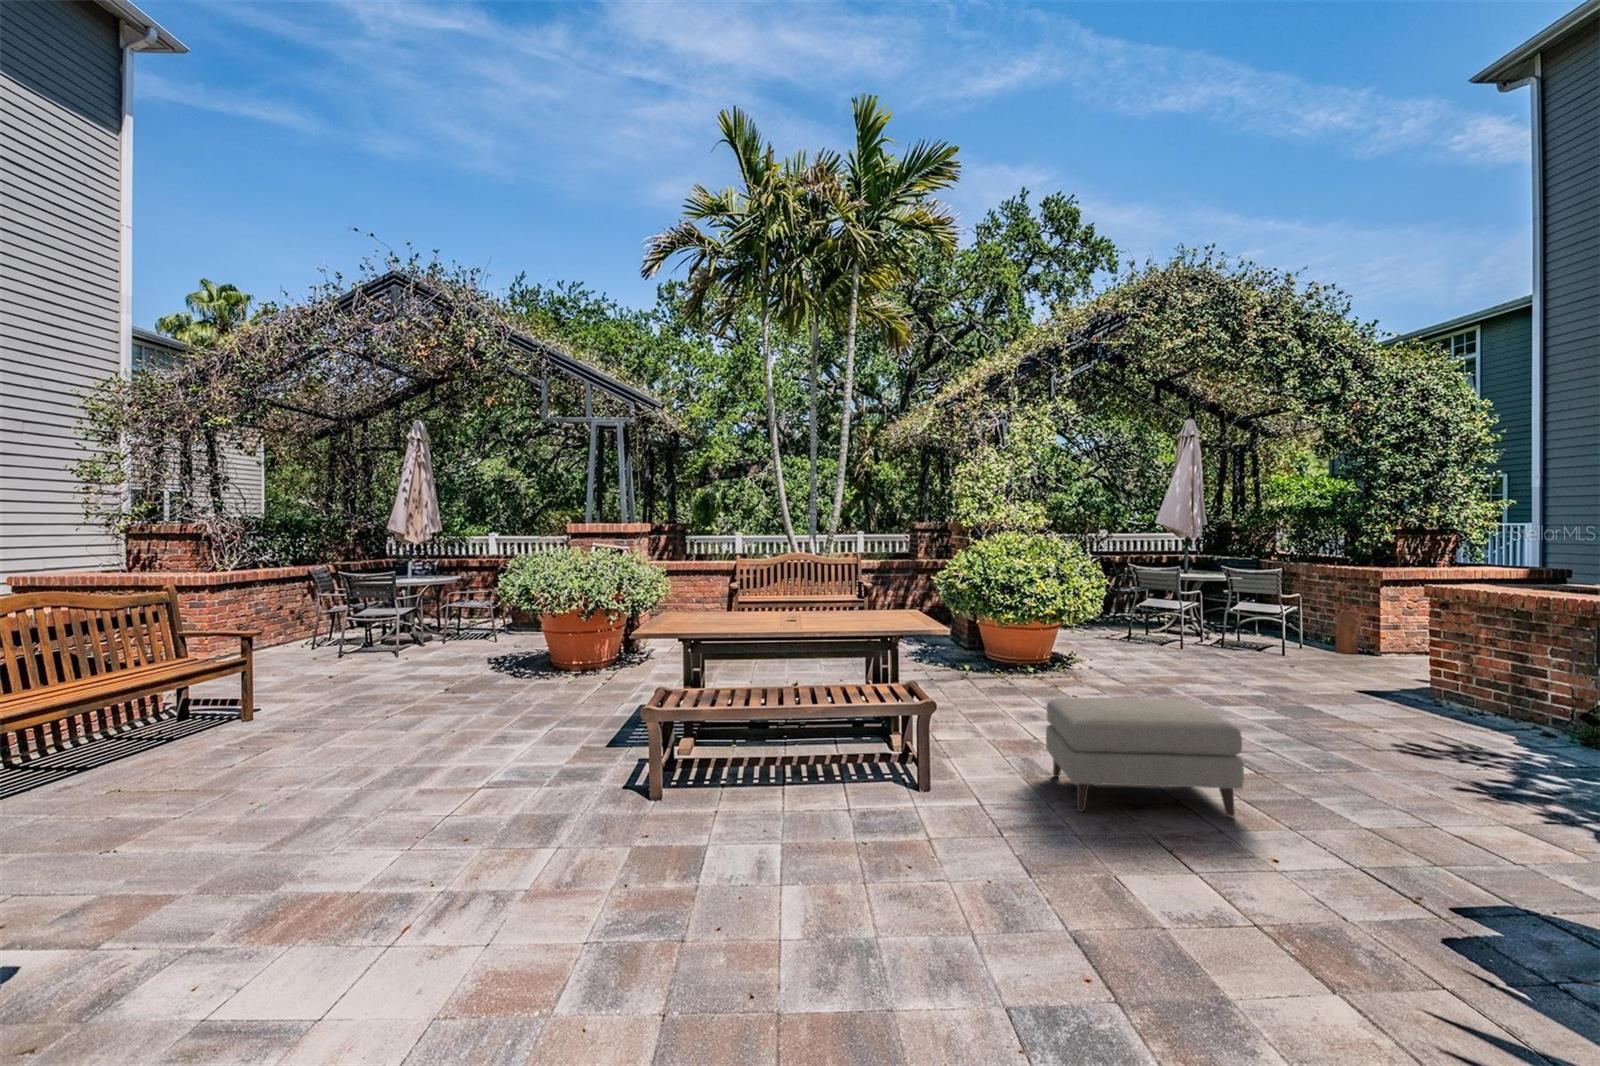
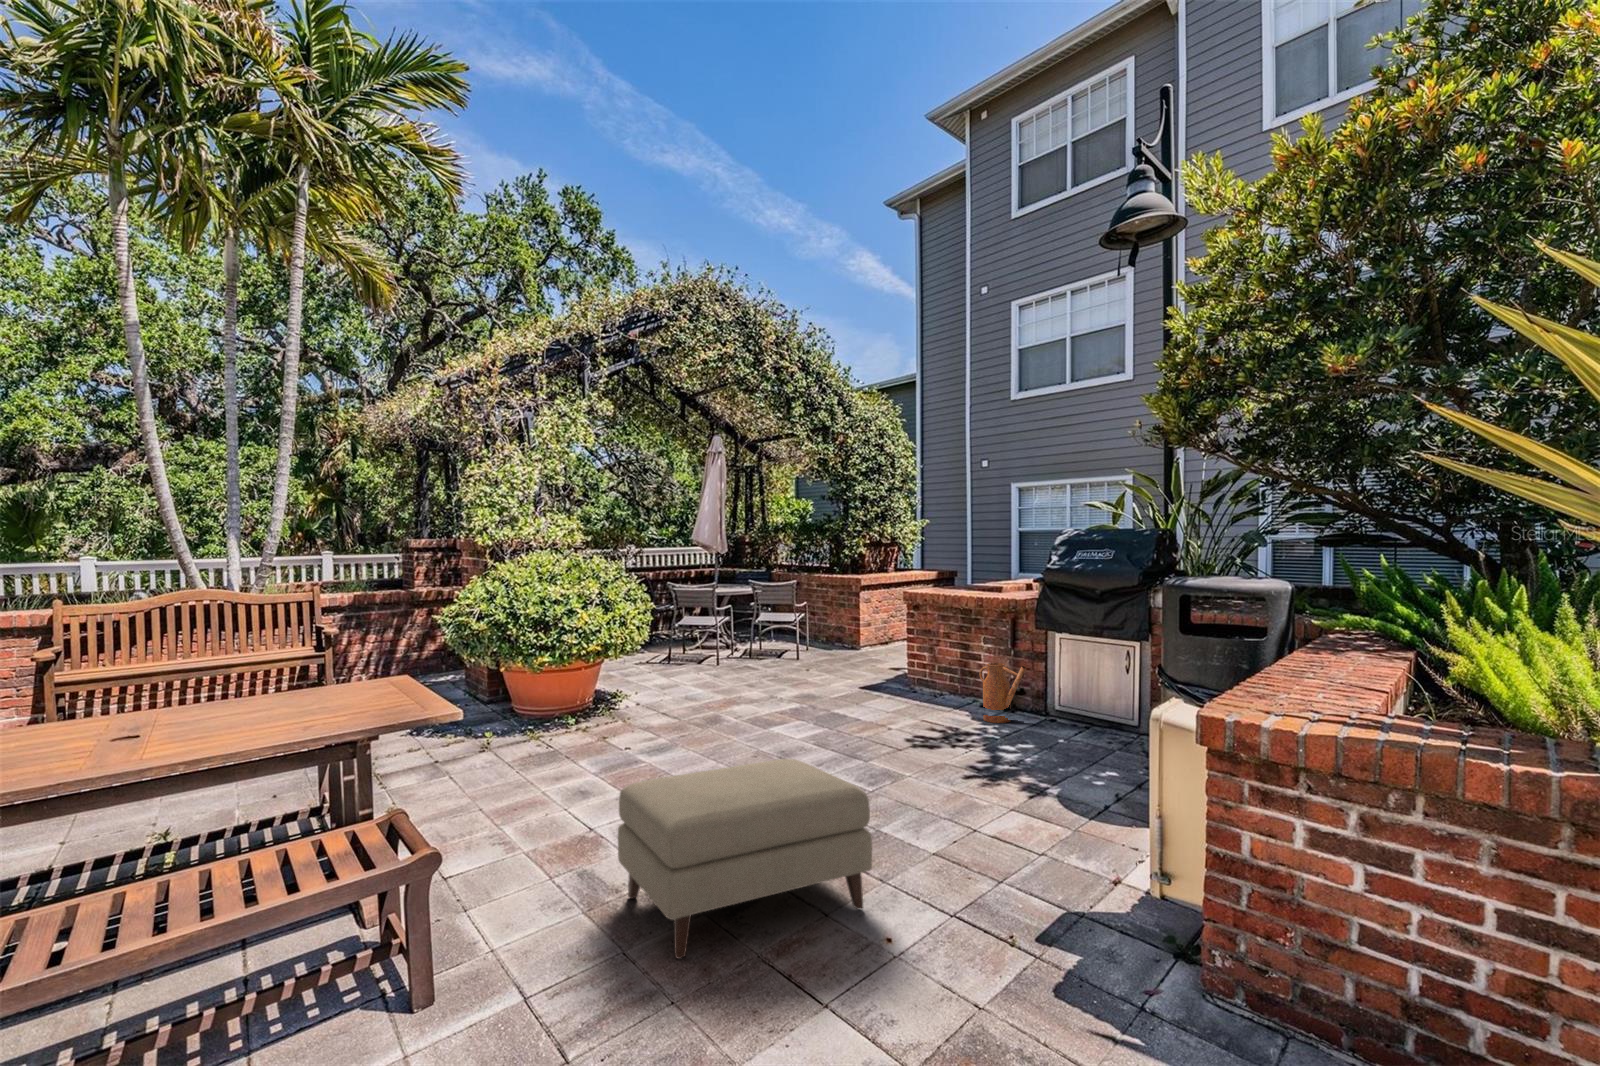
watering can: present [1336,613,1364,654] -> present [979,663,1026,723]

